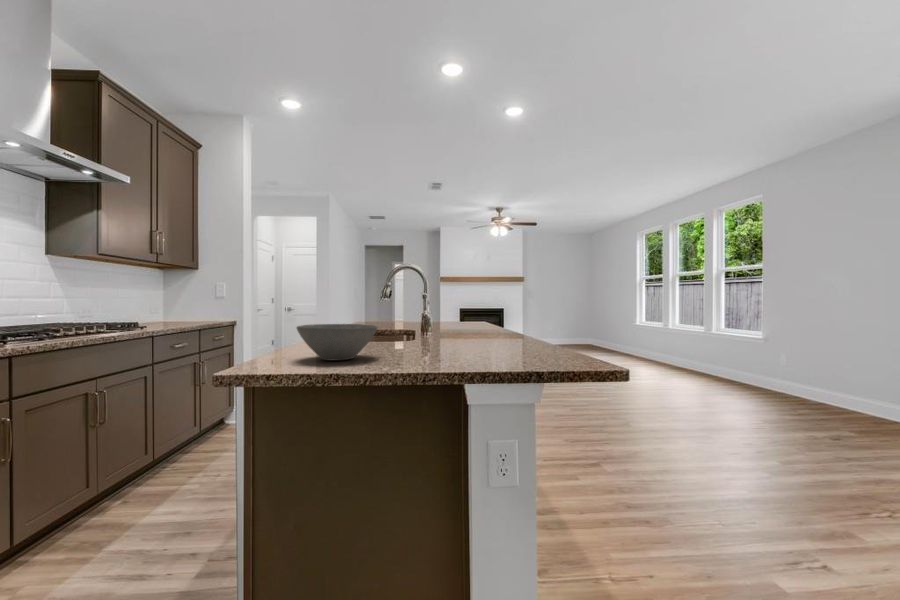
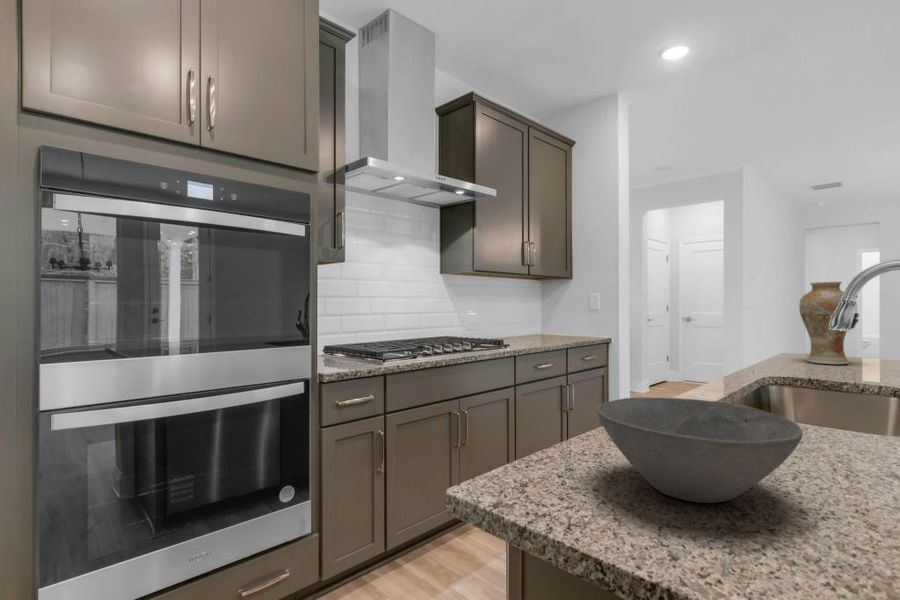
vase: none [368,278,393,324] -> present [799,282,848,364]

